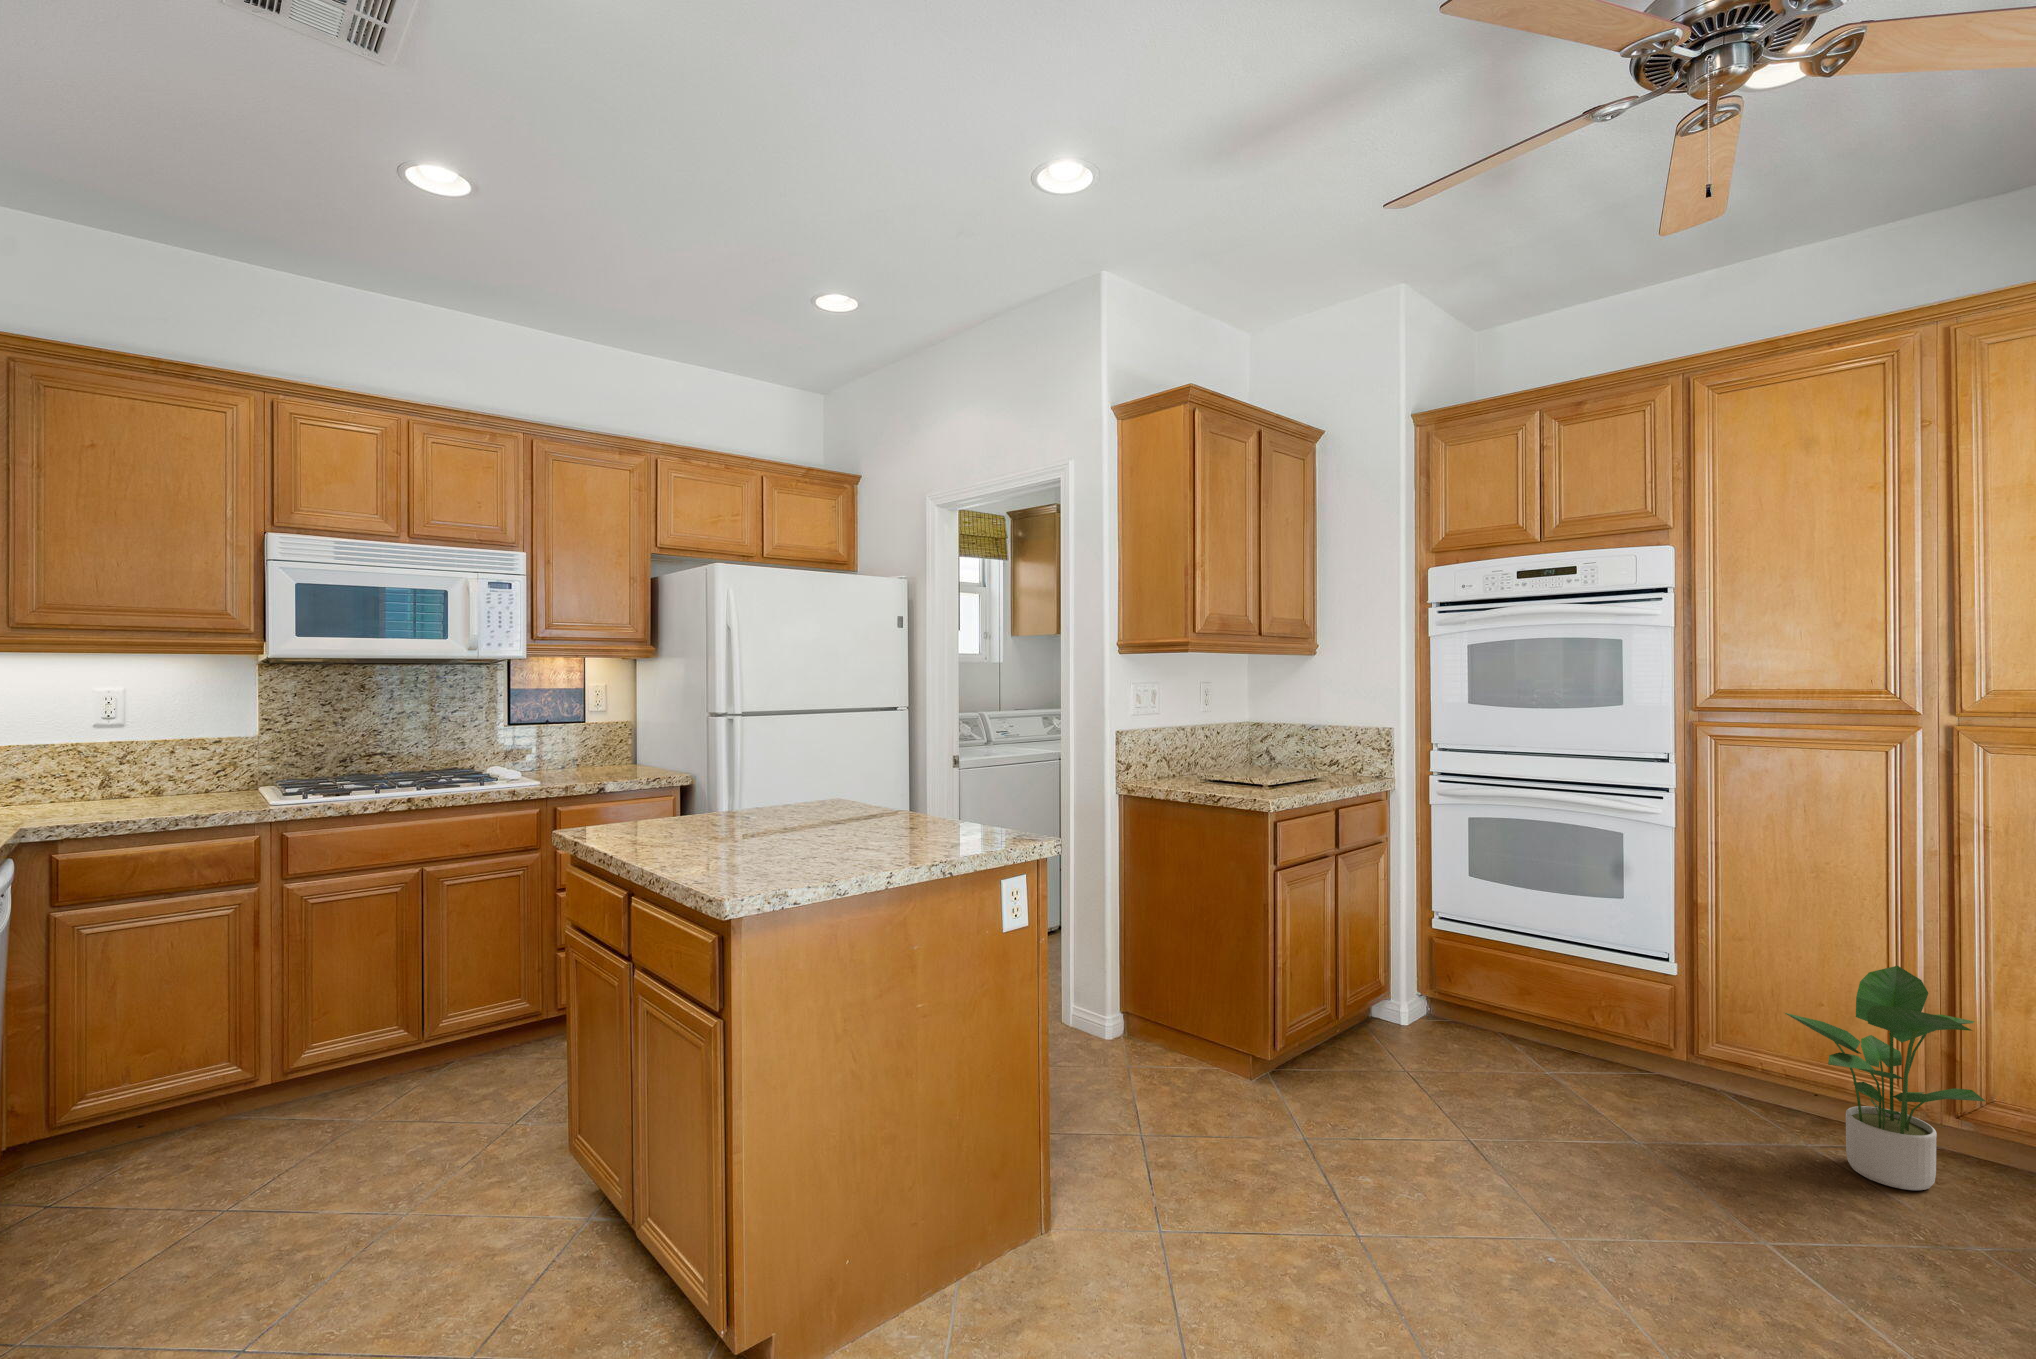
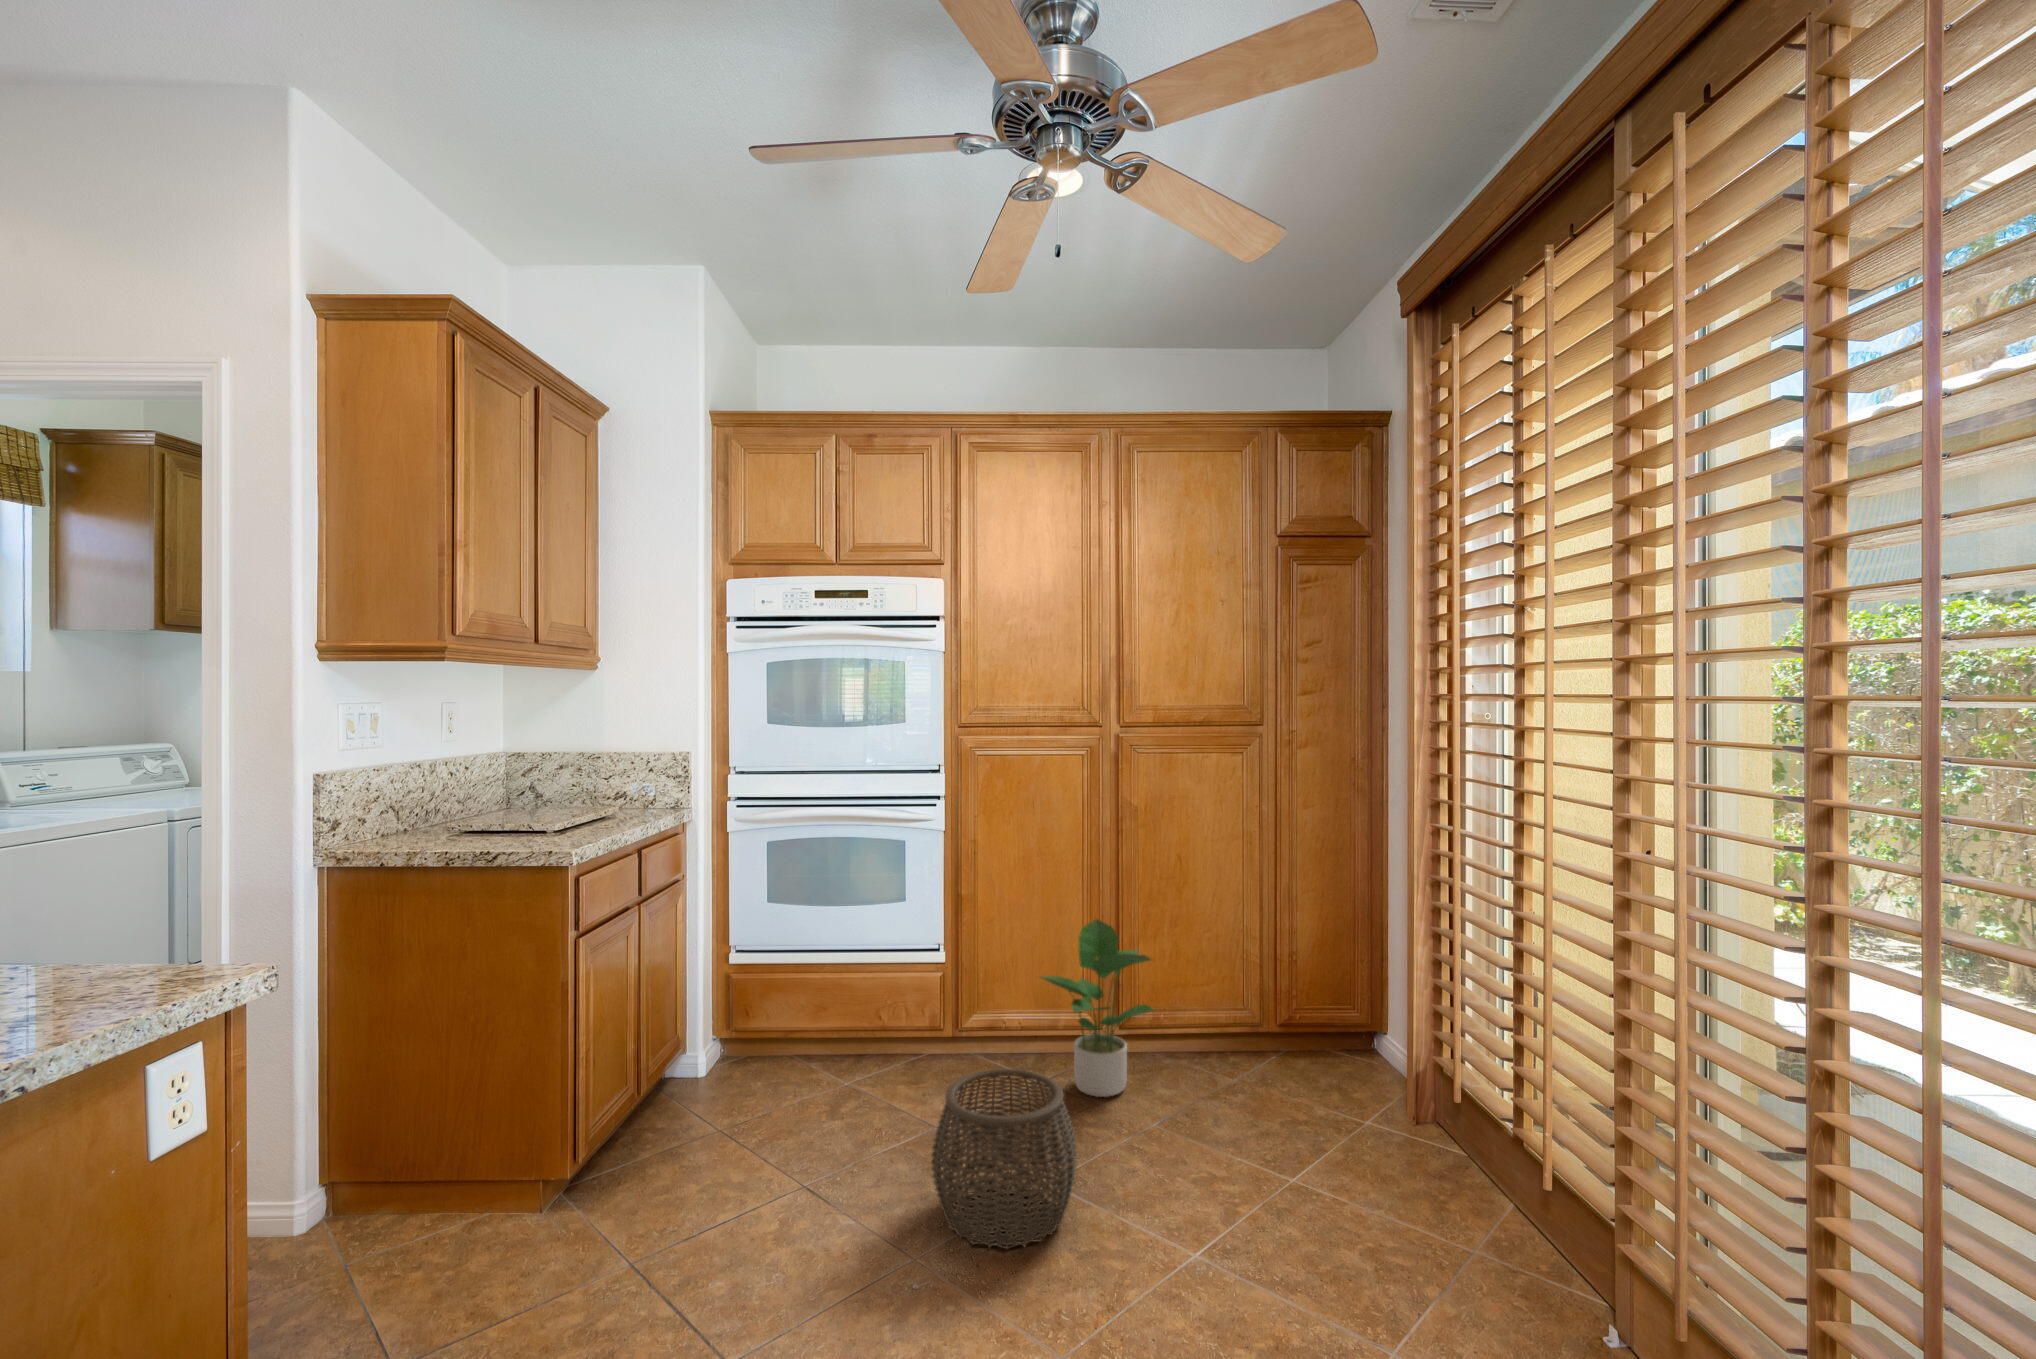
woven basket: none [1580,1078,1771,1271] -> present [931,1069,1078,1249]

